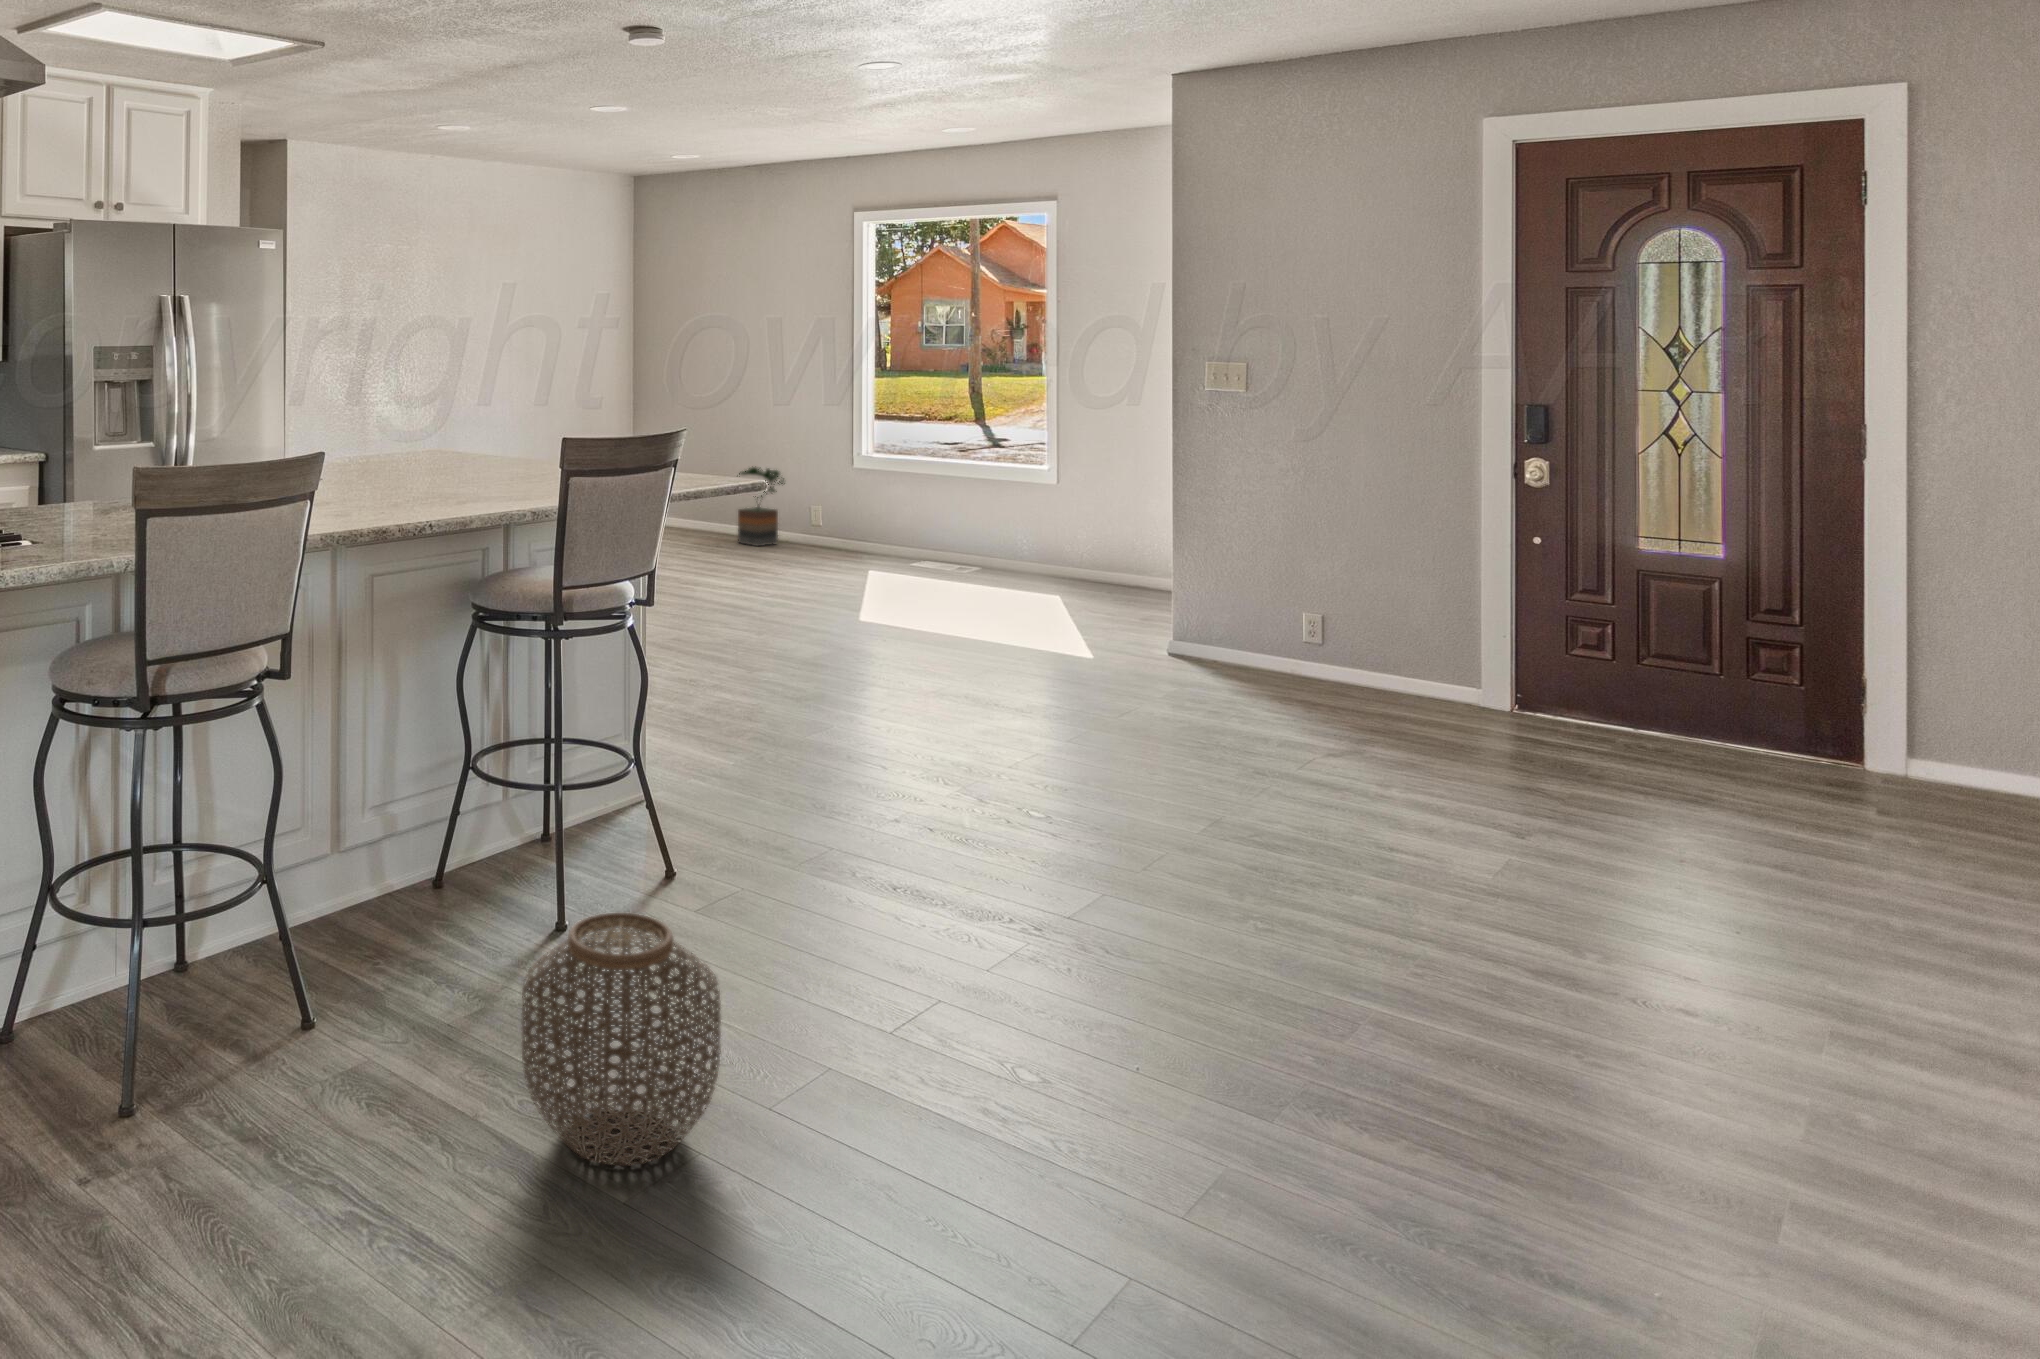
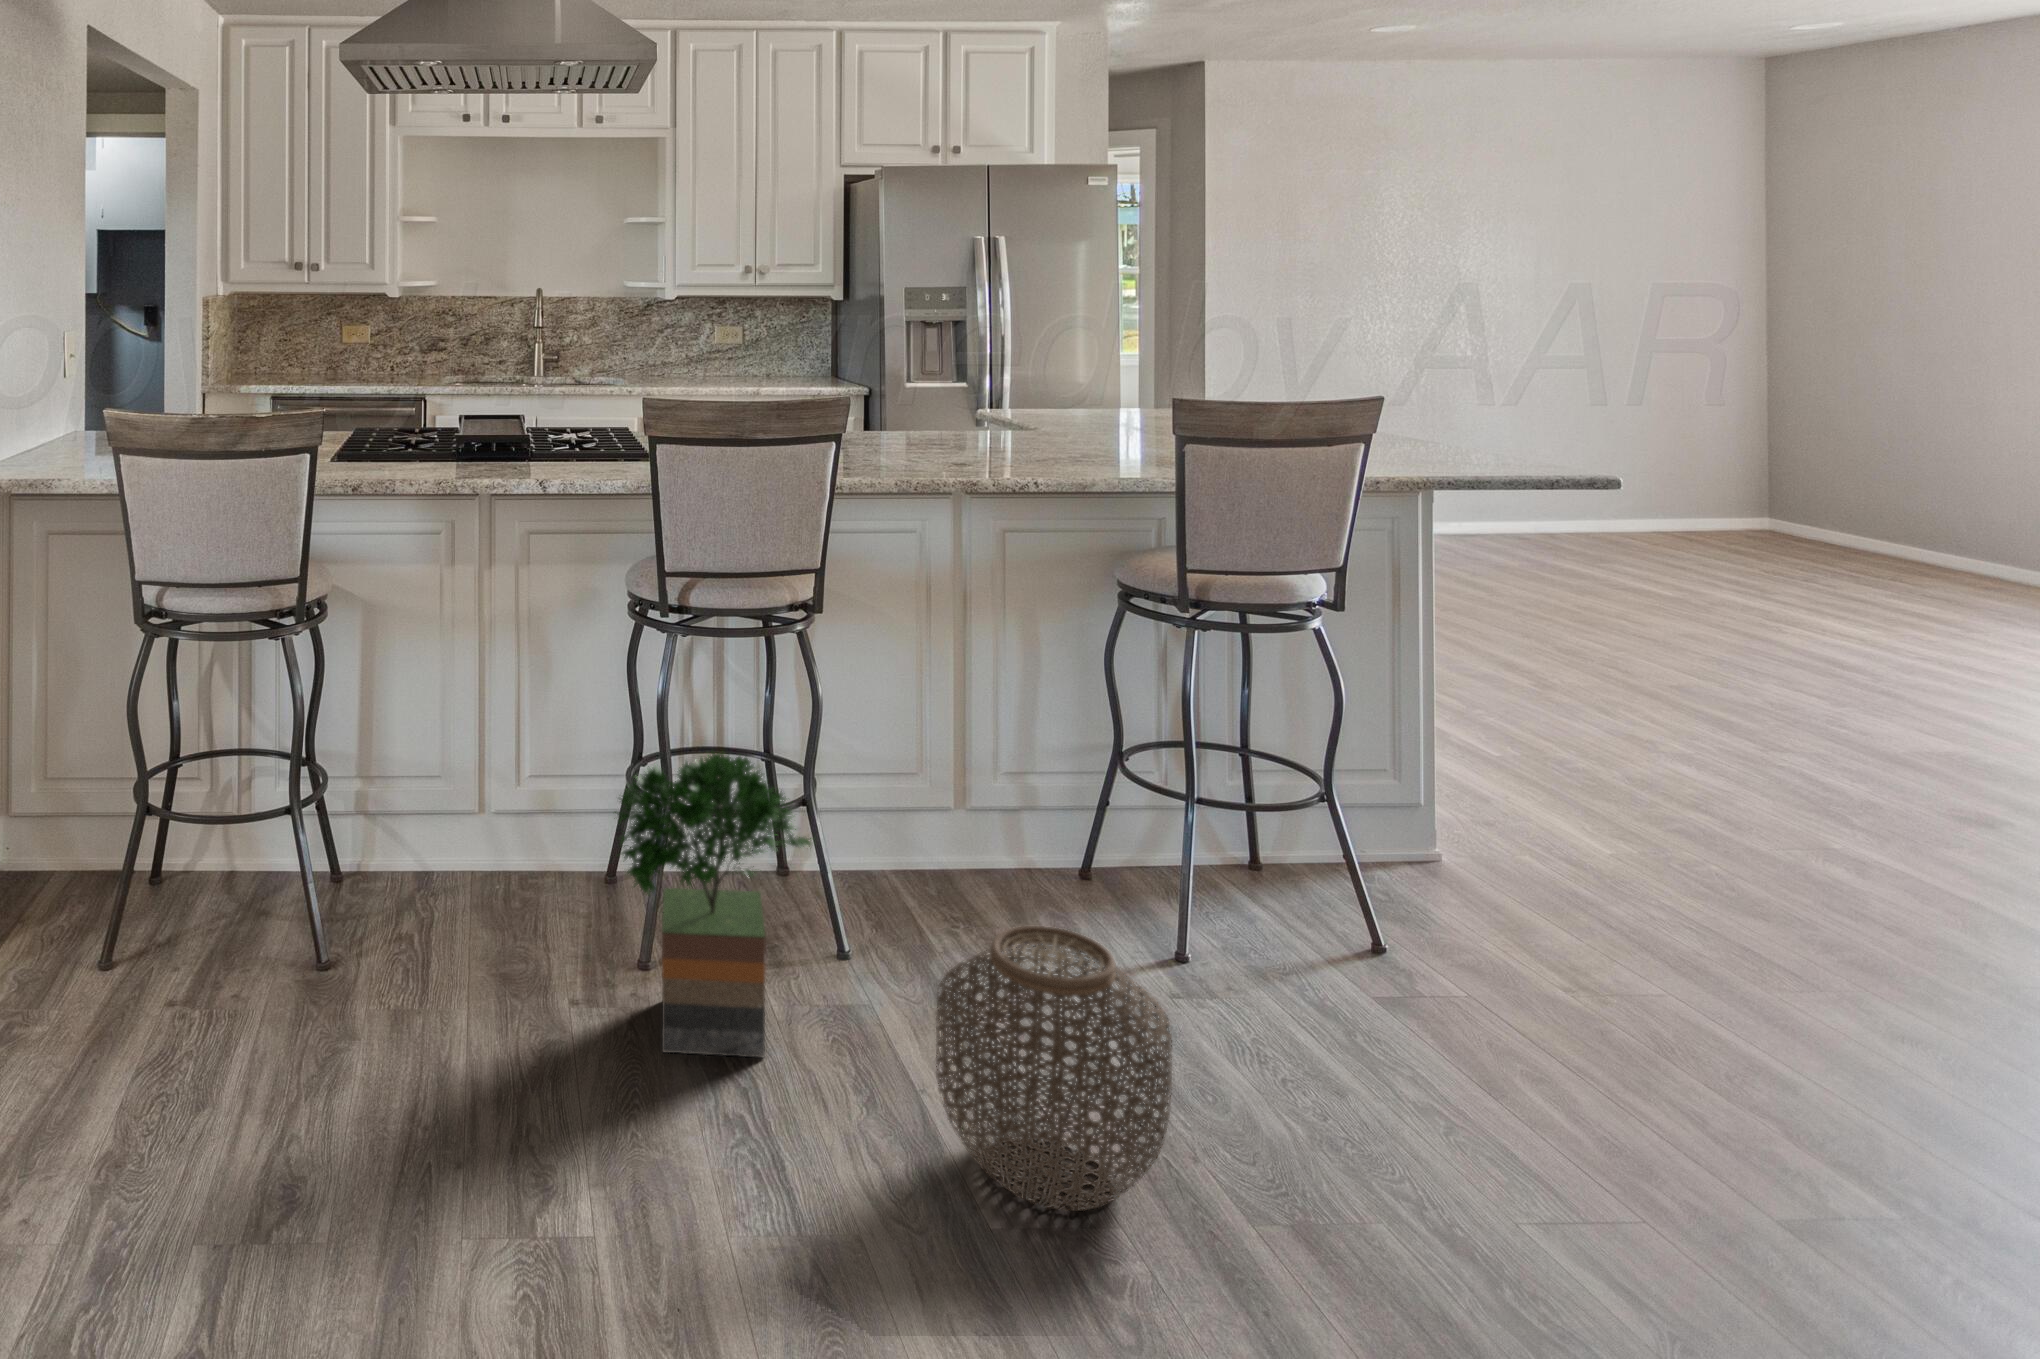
potted tree: present [737,466,785,546] -> present [615,752,813,1058]

